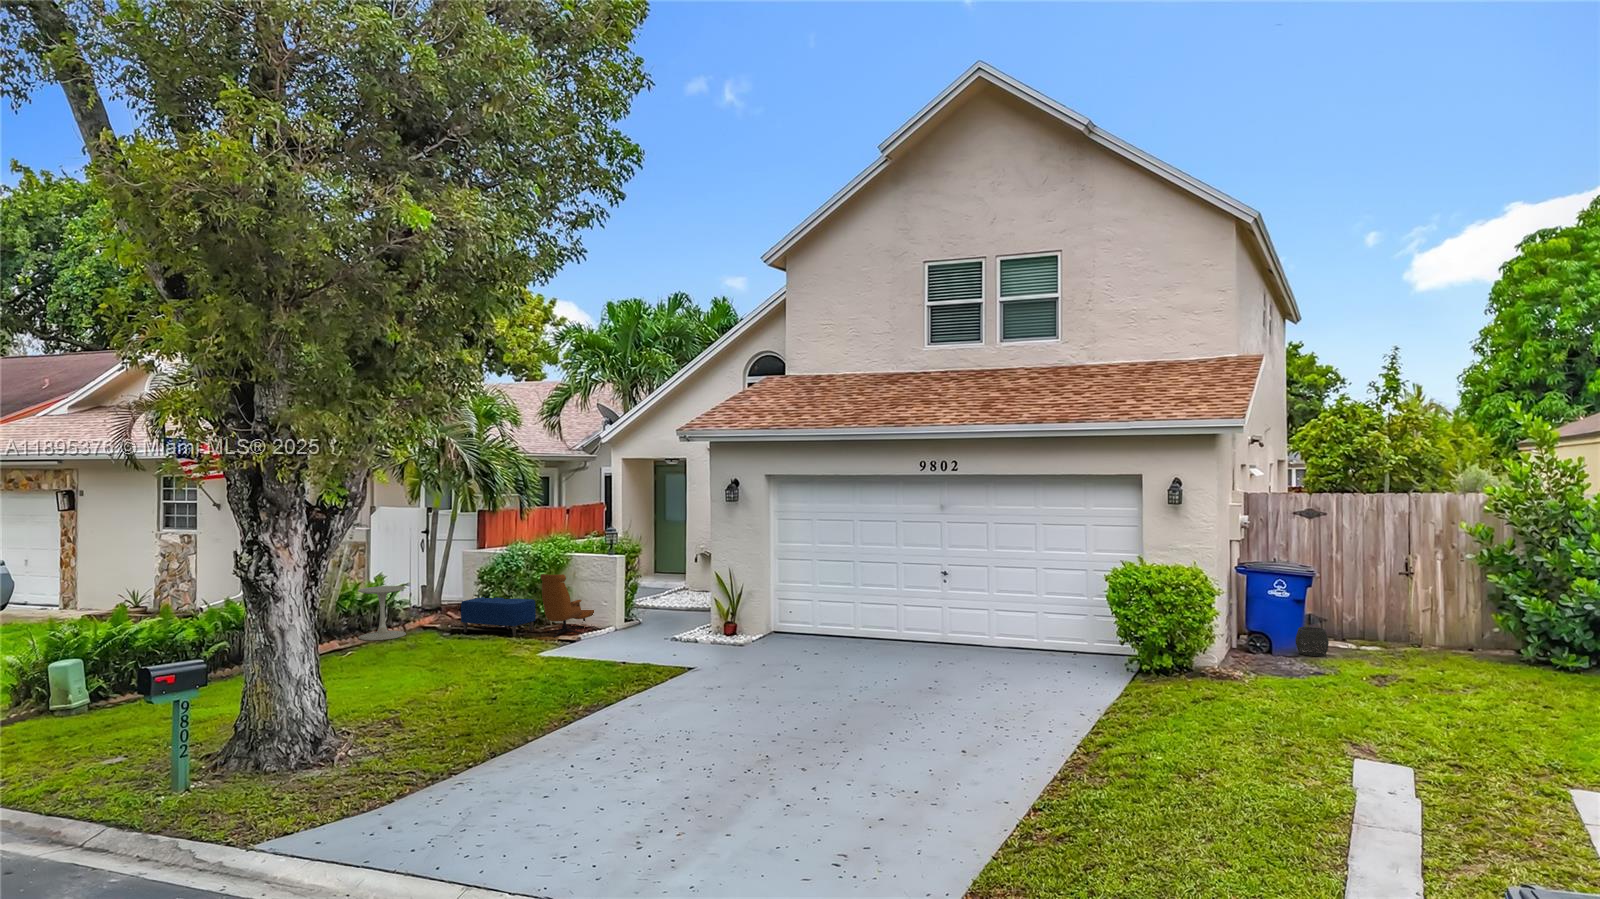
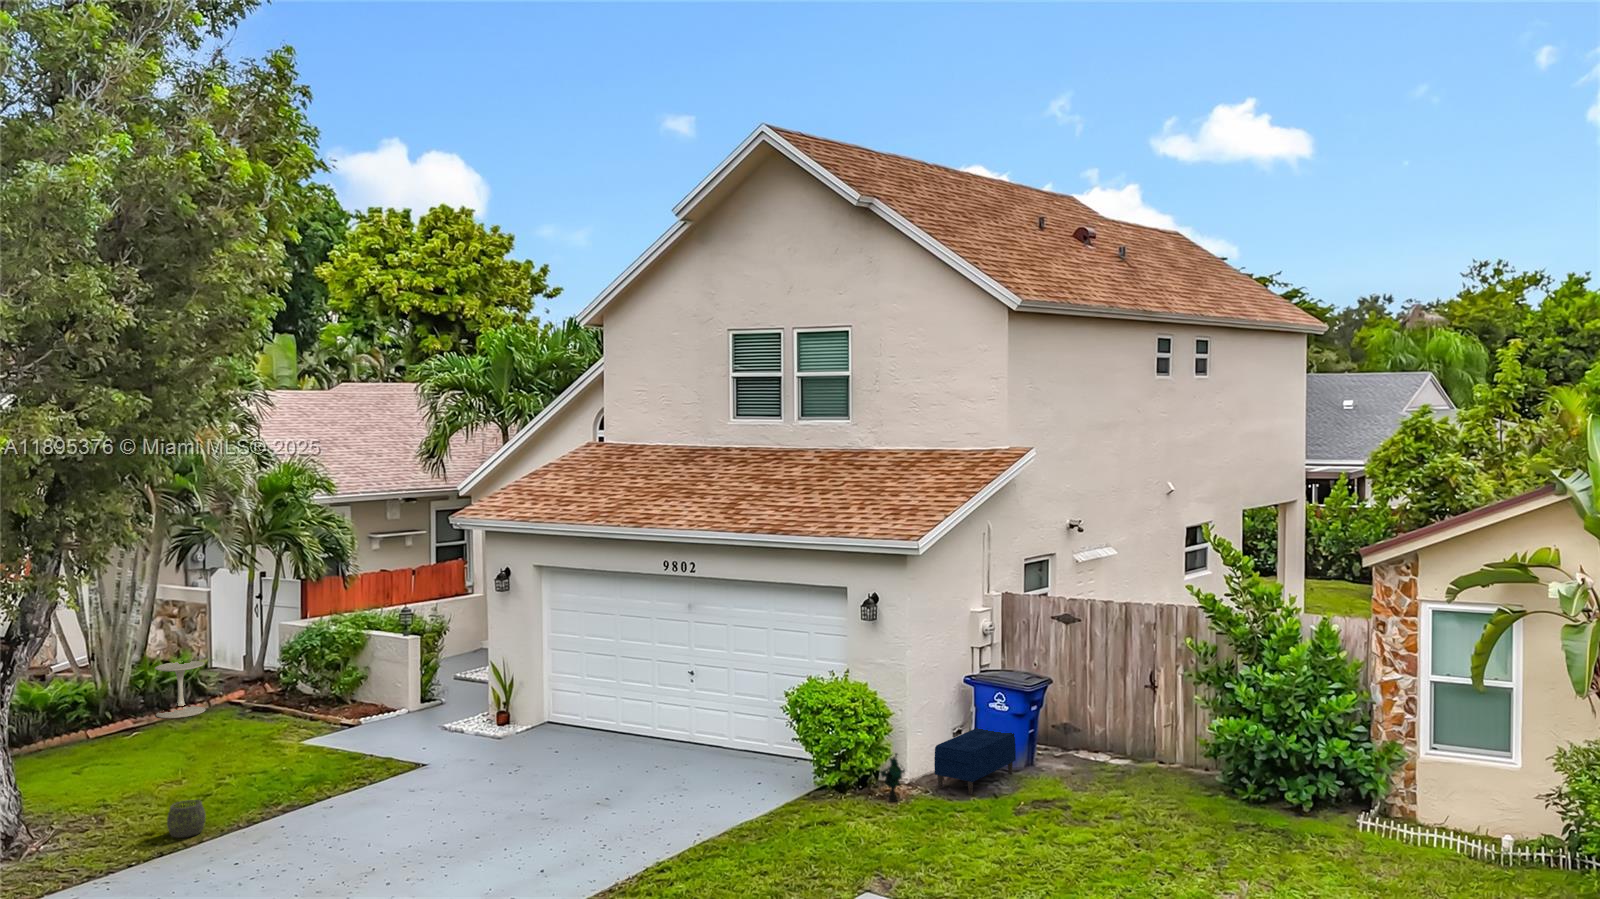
lounge chair: present [540,574,596,637] -> none [325,656,395,721]
bench: present [461,597,536,636] -> present [934,728,1016,795]
woven basket: present [1295,627,1329,656] -> present [167,800,206,838]
decorative plant: none [1187,630,1213,679] -> present [880,753,905,802]

